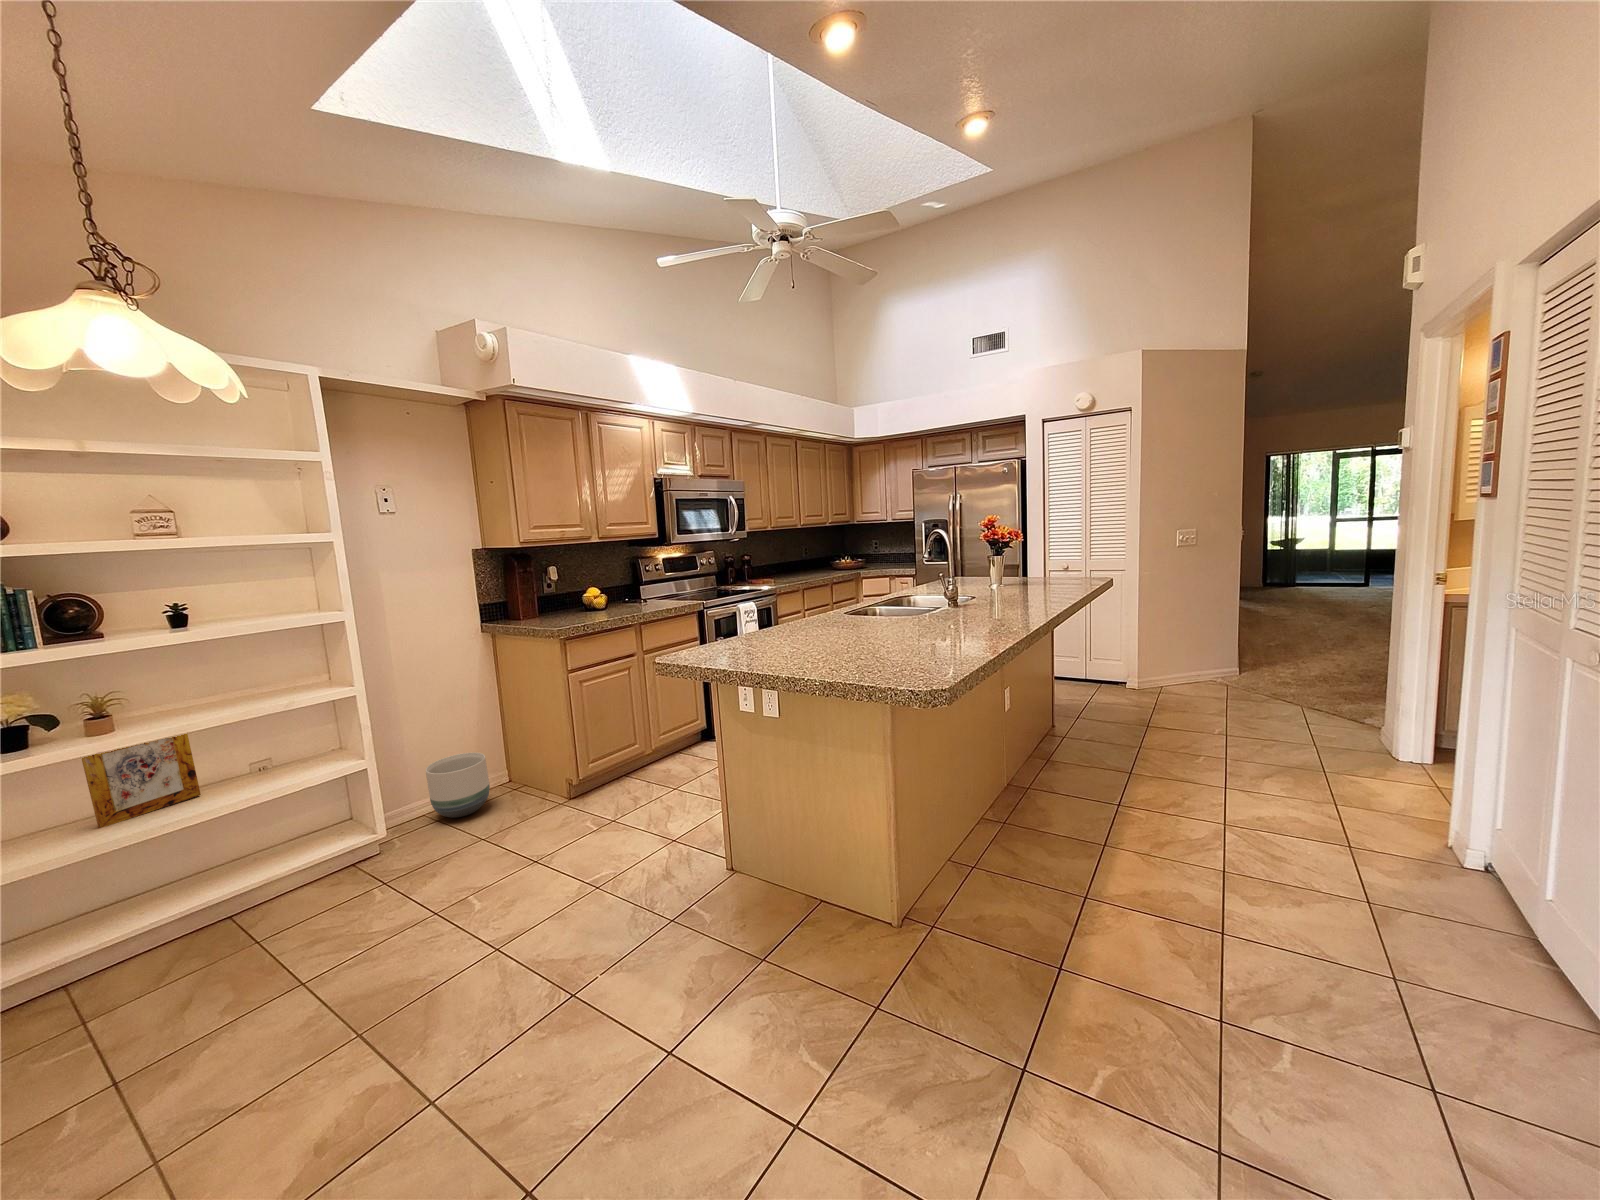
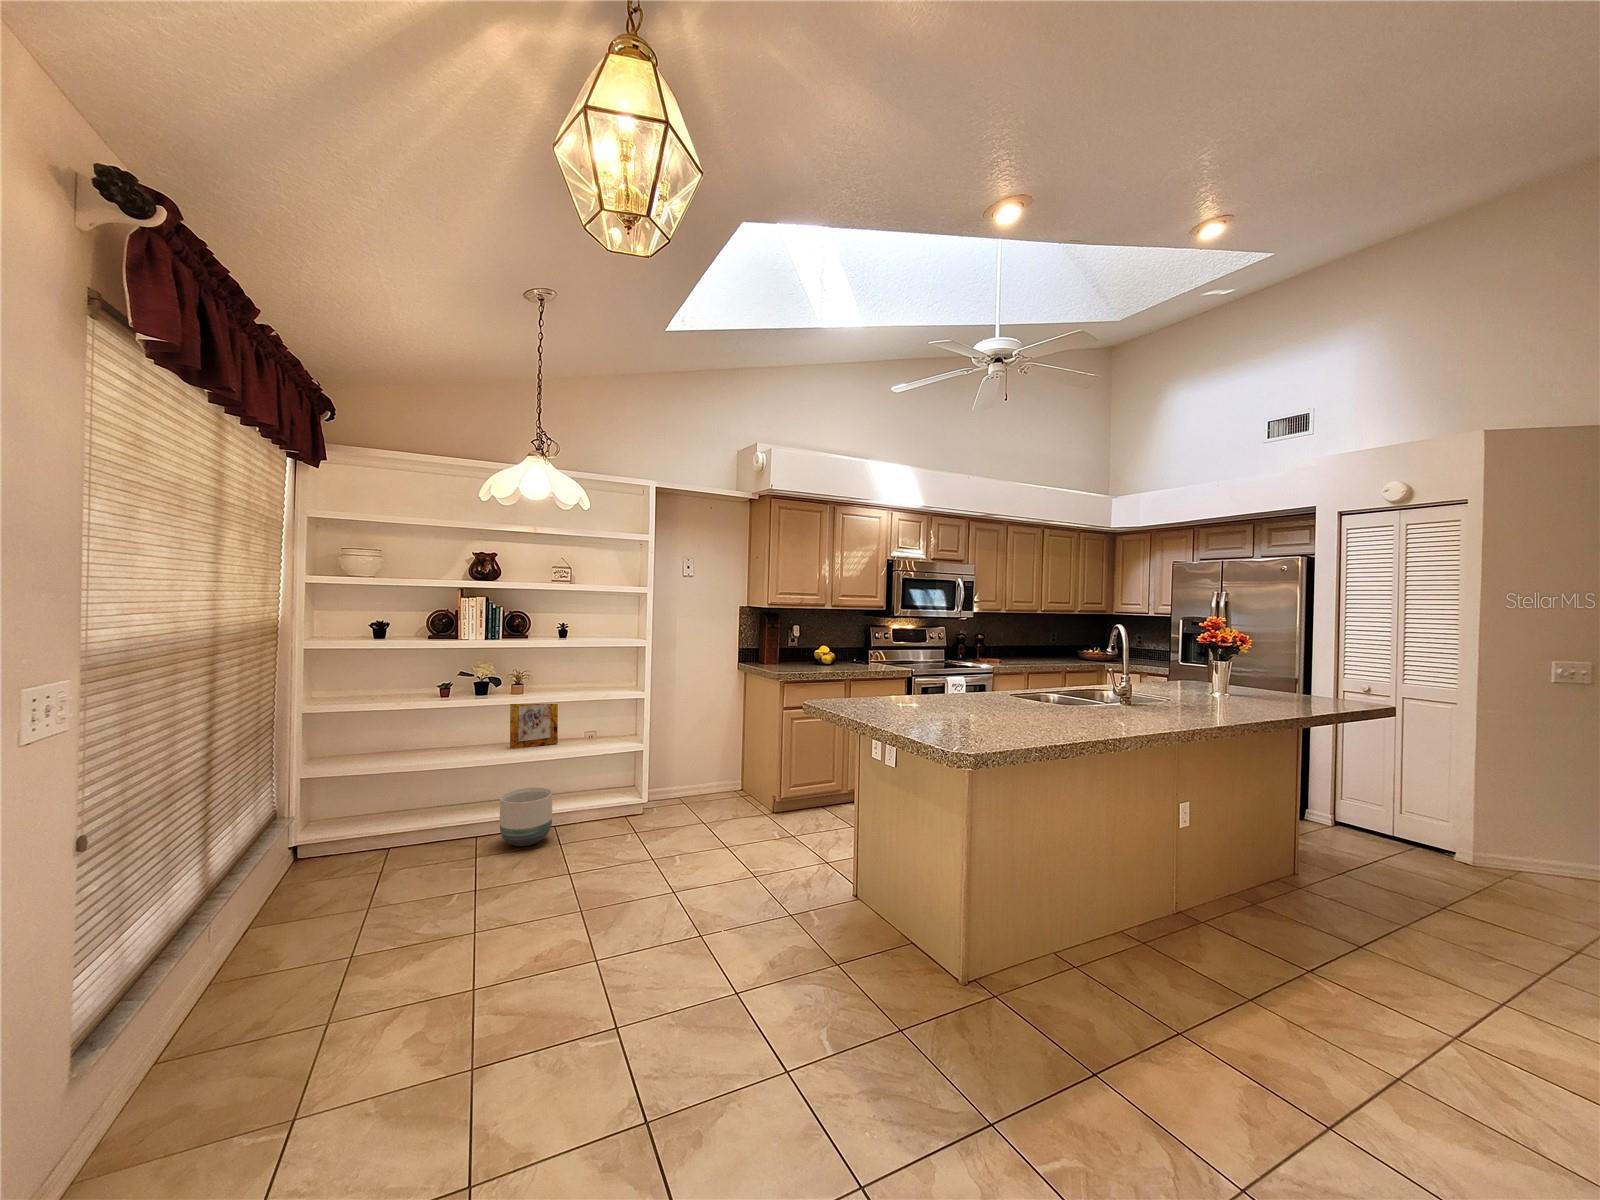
planter: present [426,753,490,818] -> present [500,788,552,846]

